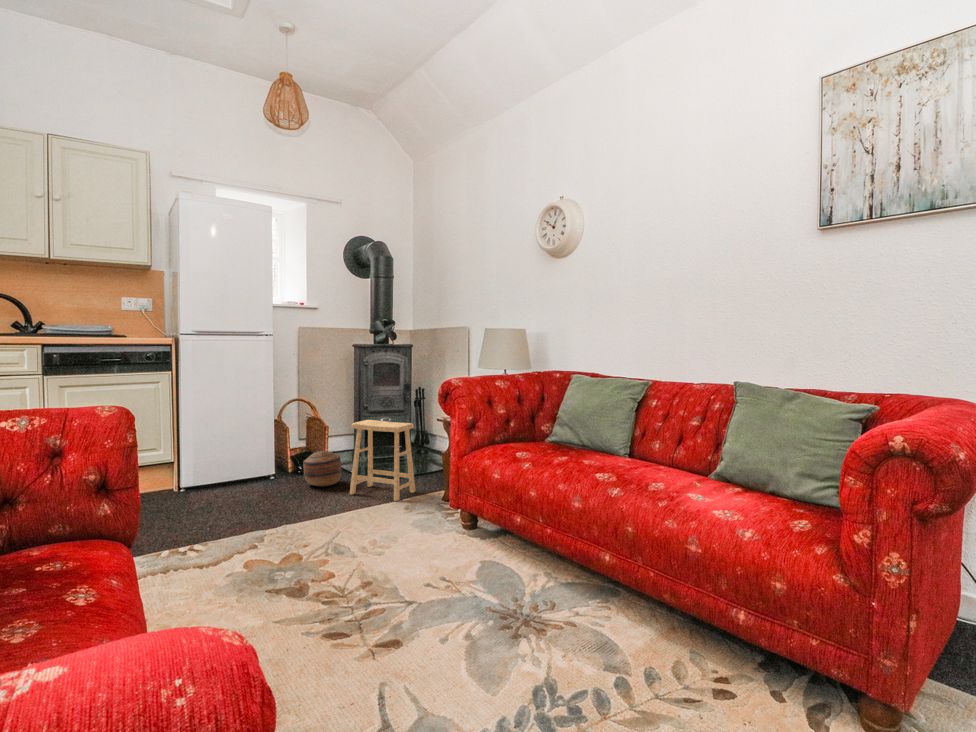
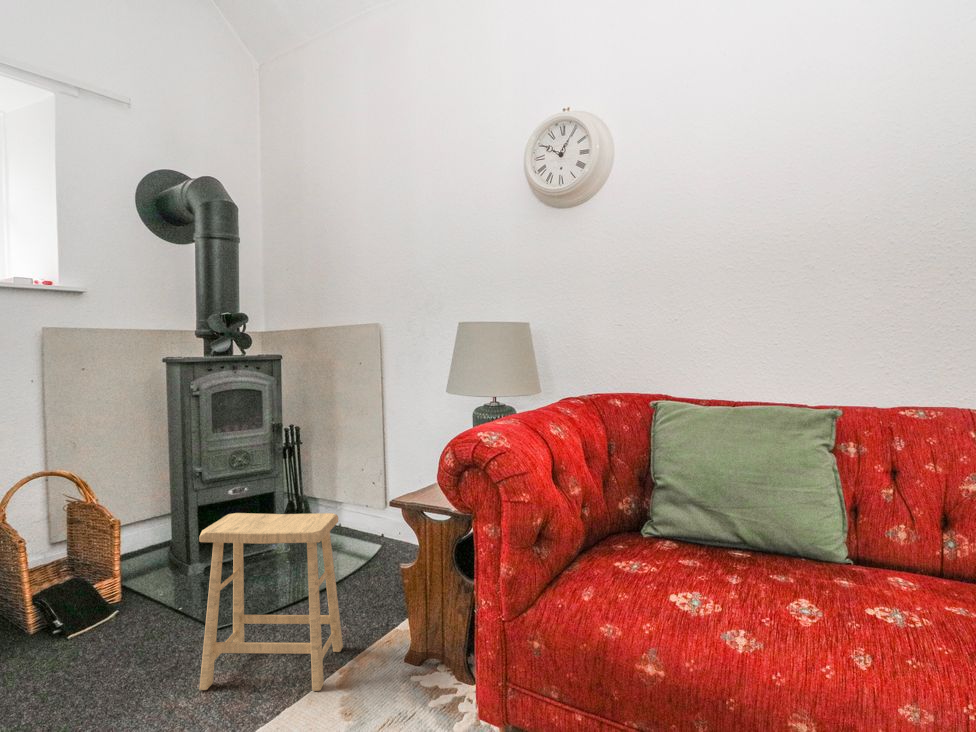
basket: present [303,451,342,487] -> none [71,590,168,678]

